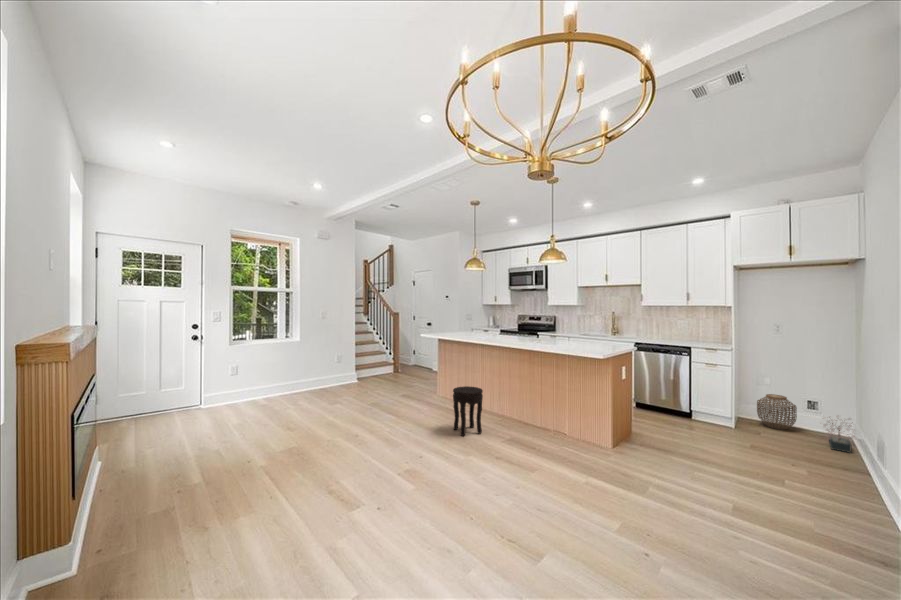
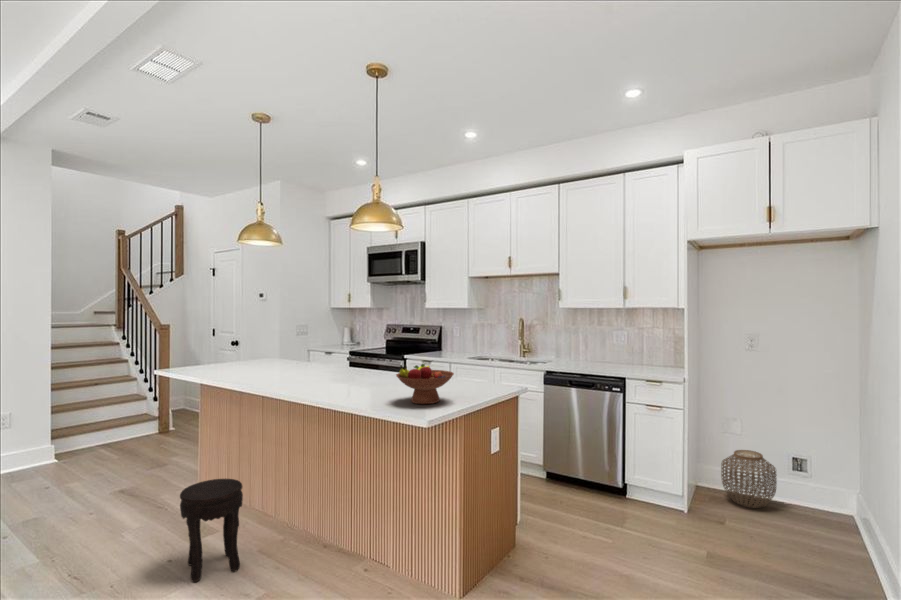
fruit bowl: none [571,328,605,349] -> present [396,364,454,404]
decorative plant: present [823,416,855,453] -> none [806,487,855,553]

